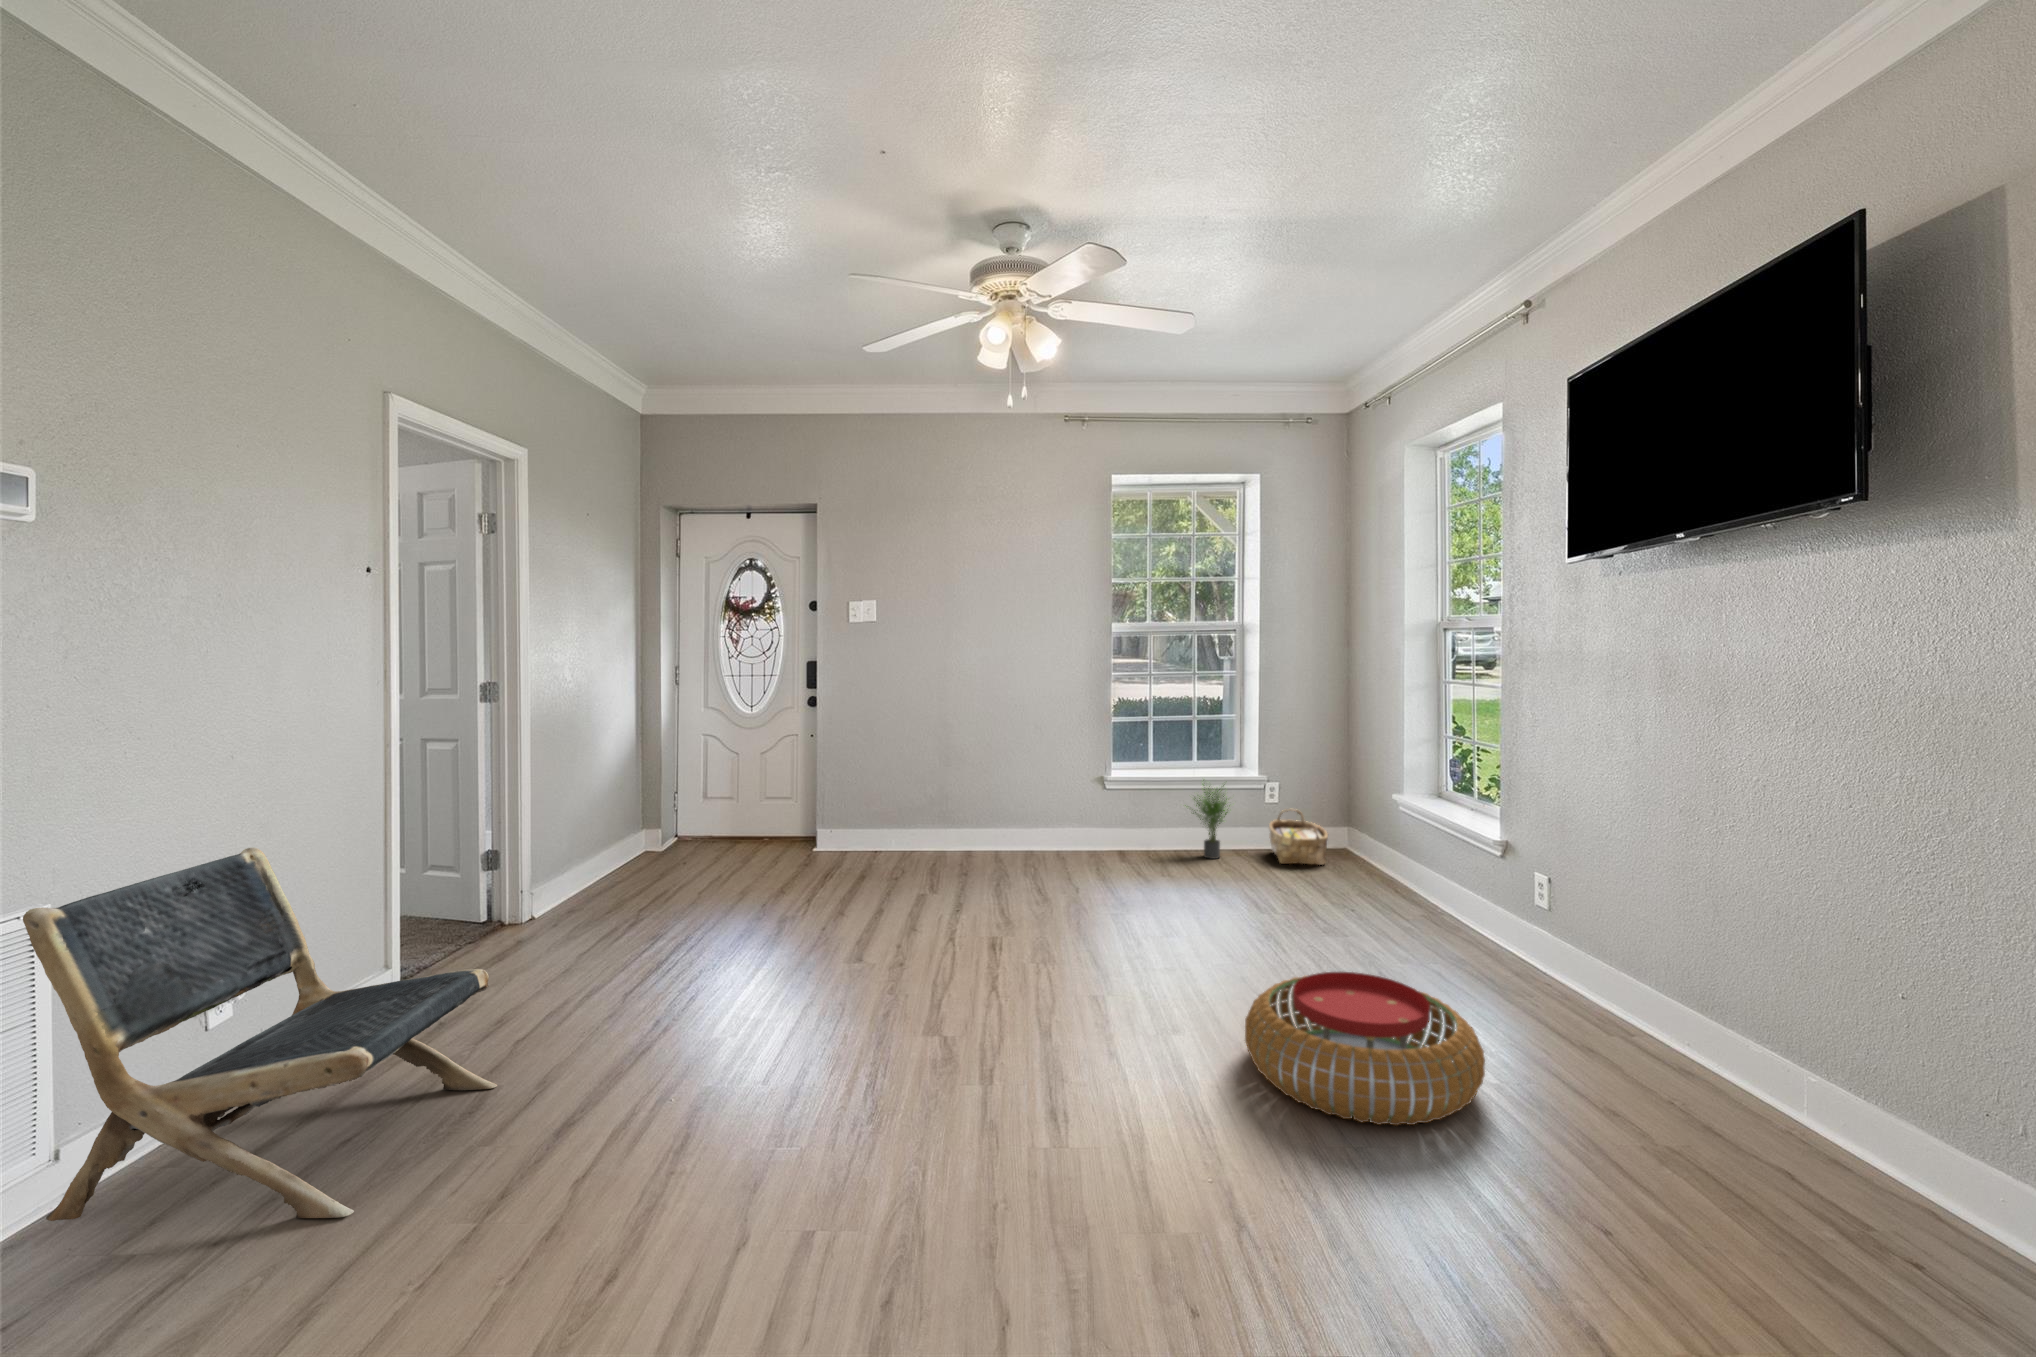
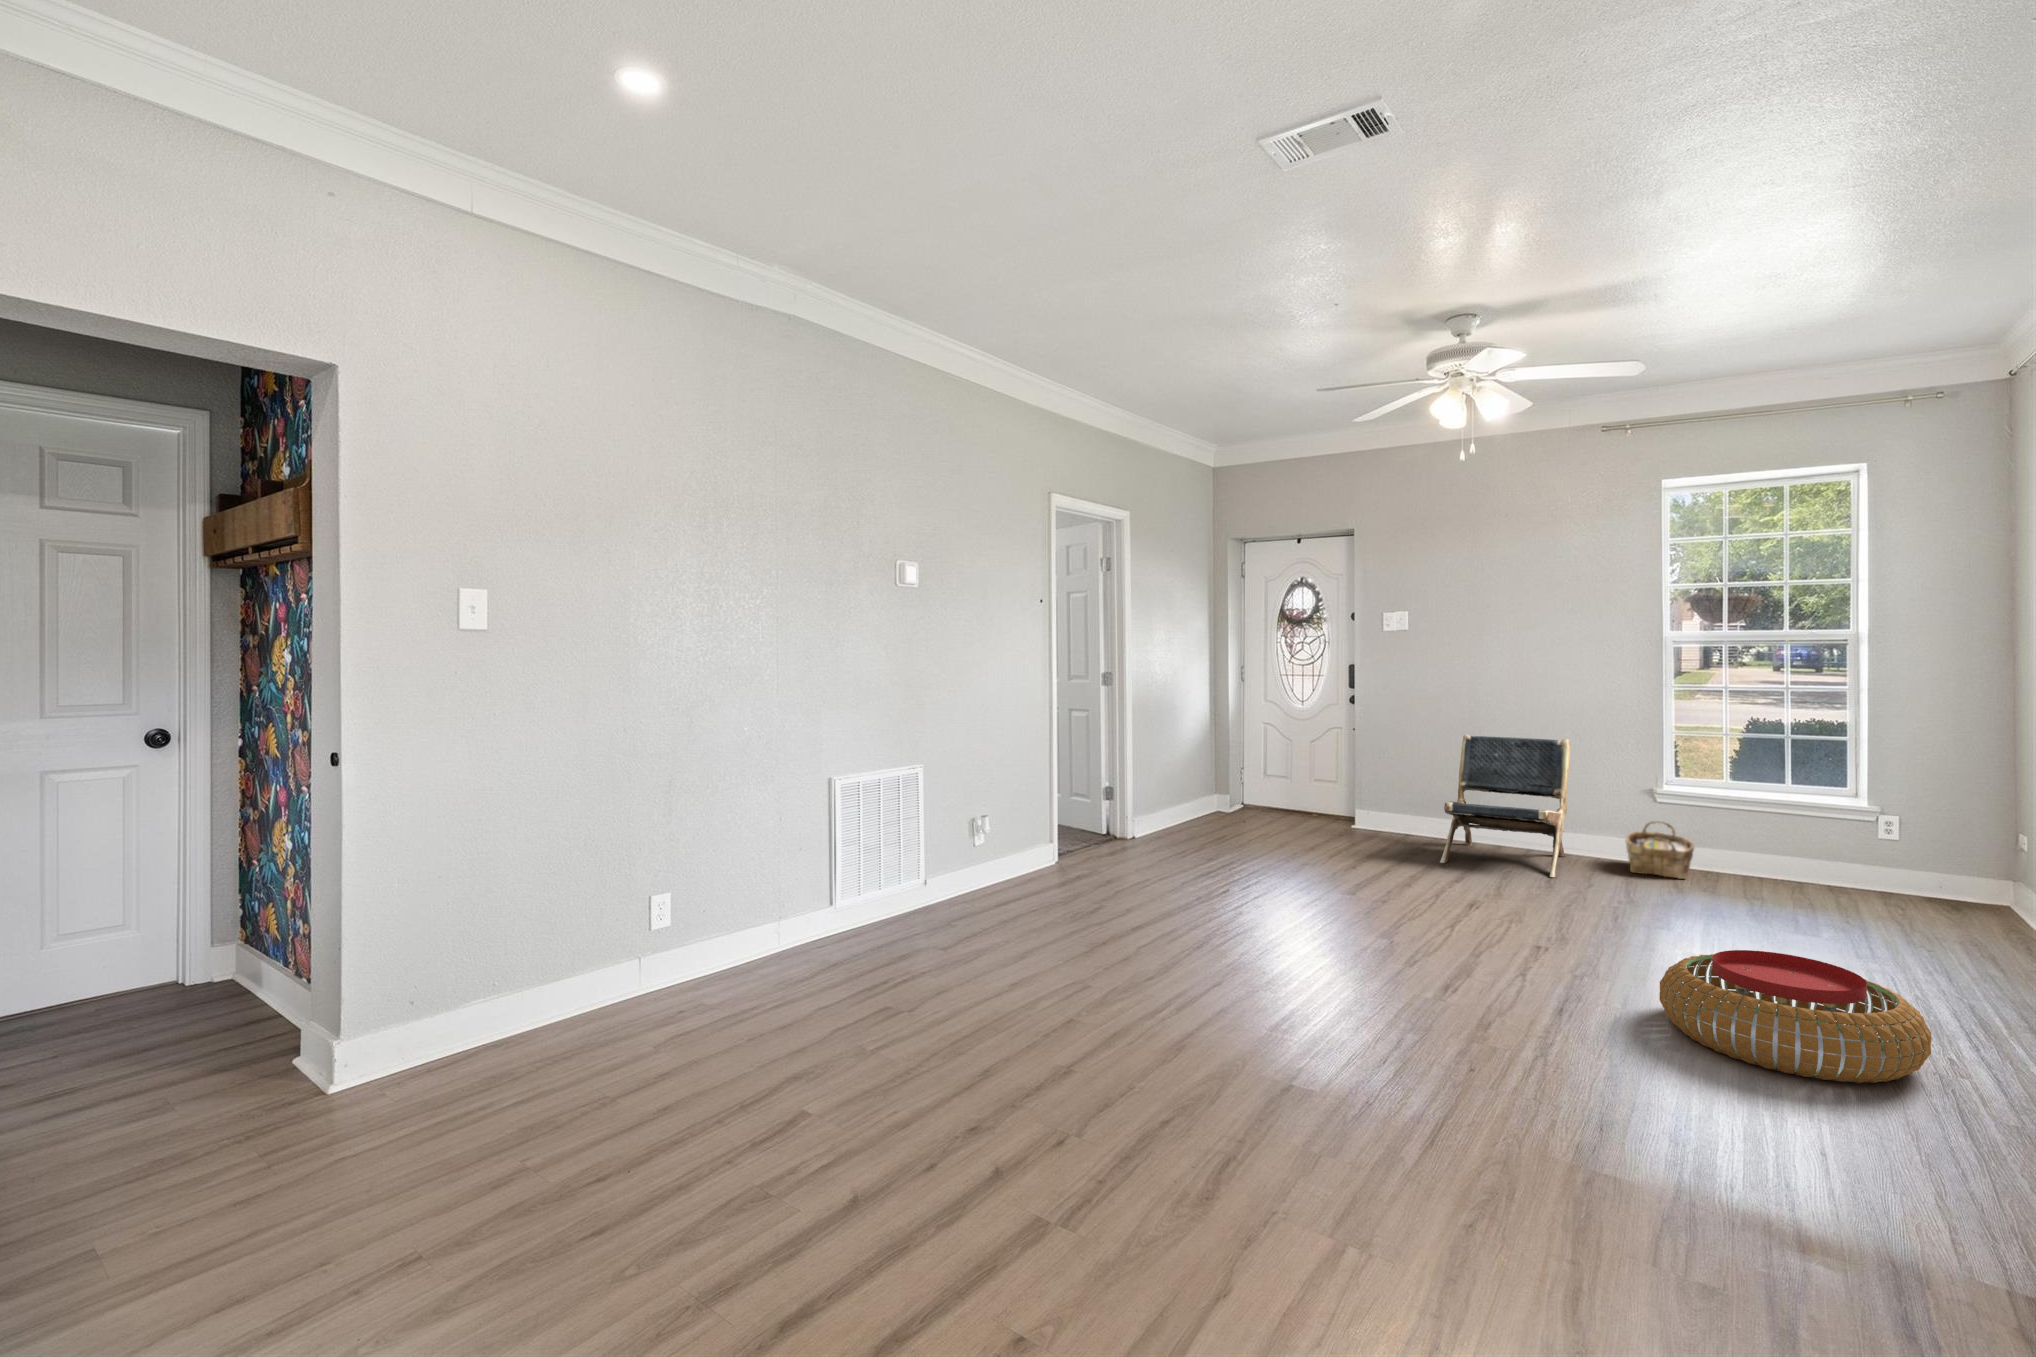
potted plant: present [1192,784,1230,859] -> none [1742,797,1827,887]
woven basket: present [1269,809,1328,865] -> present [1626,821,1694,879]
lounge chair: present [23,847,497,1221] -> present [1440,734,1570,877]

